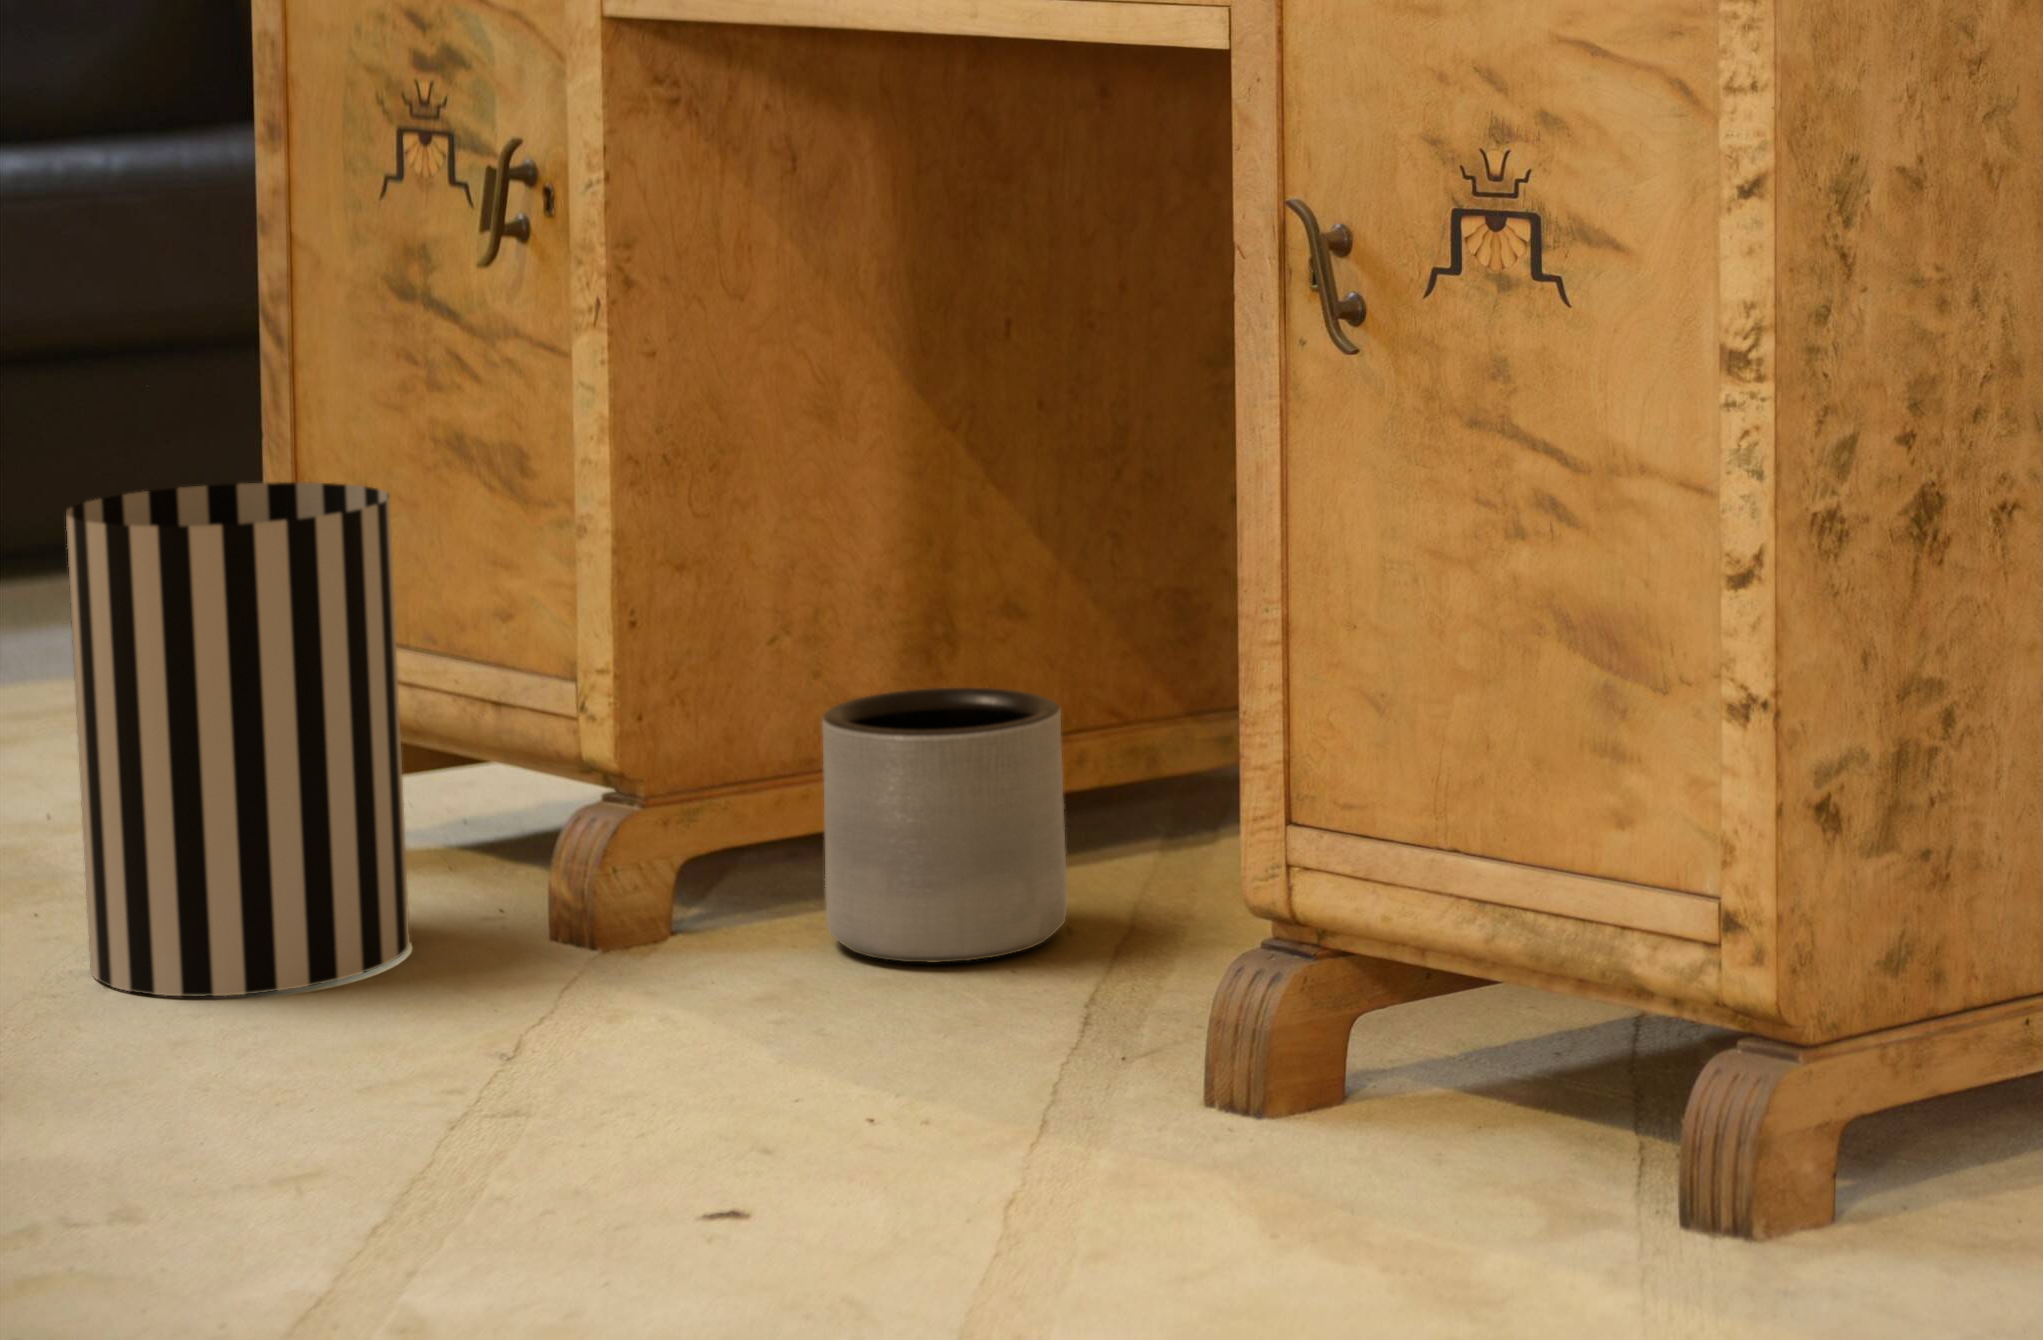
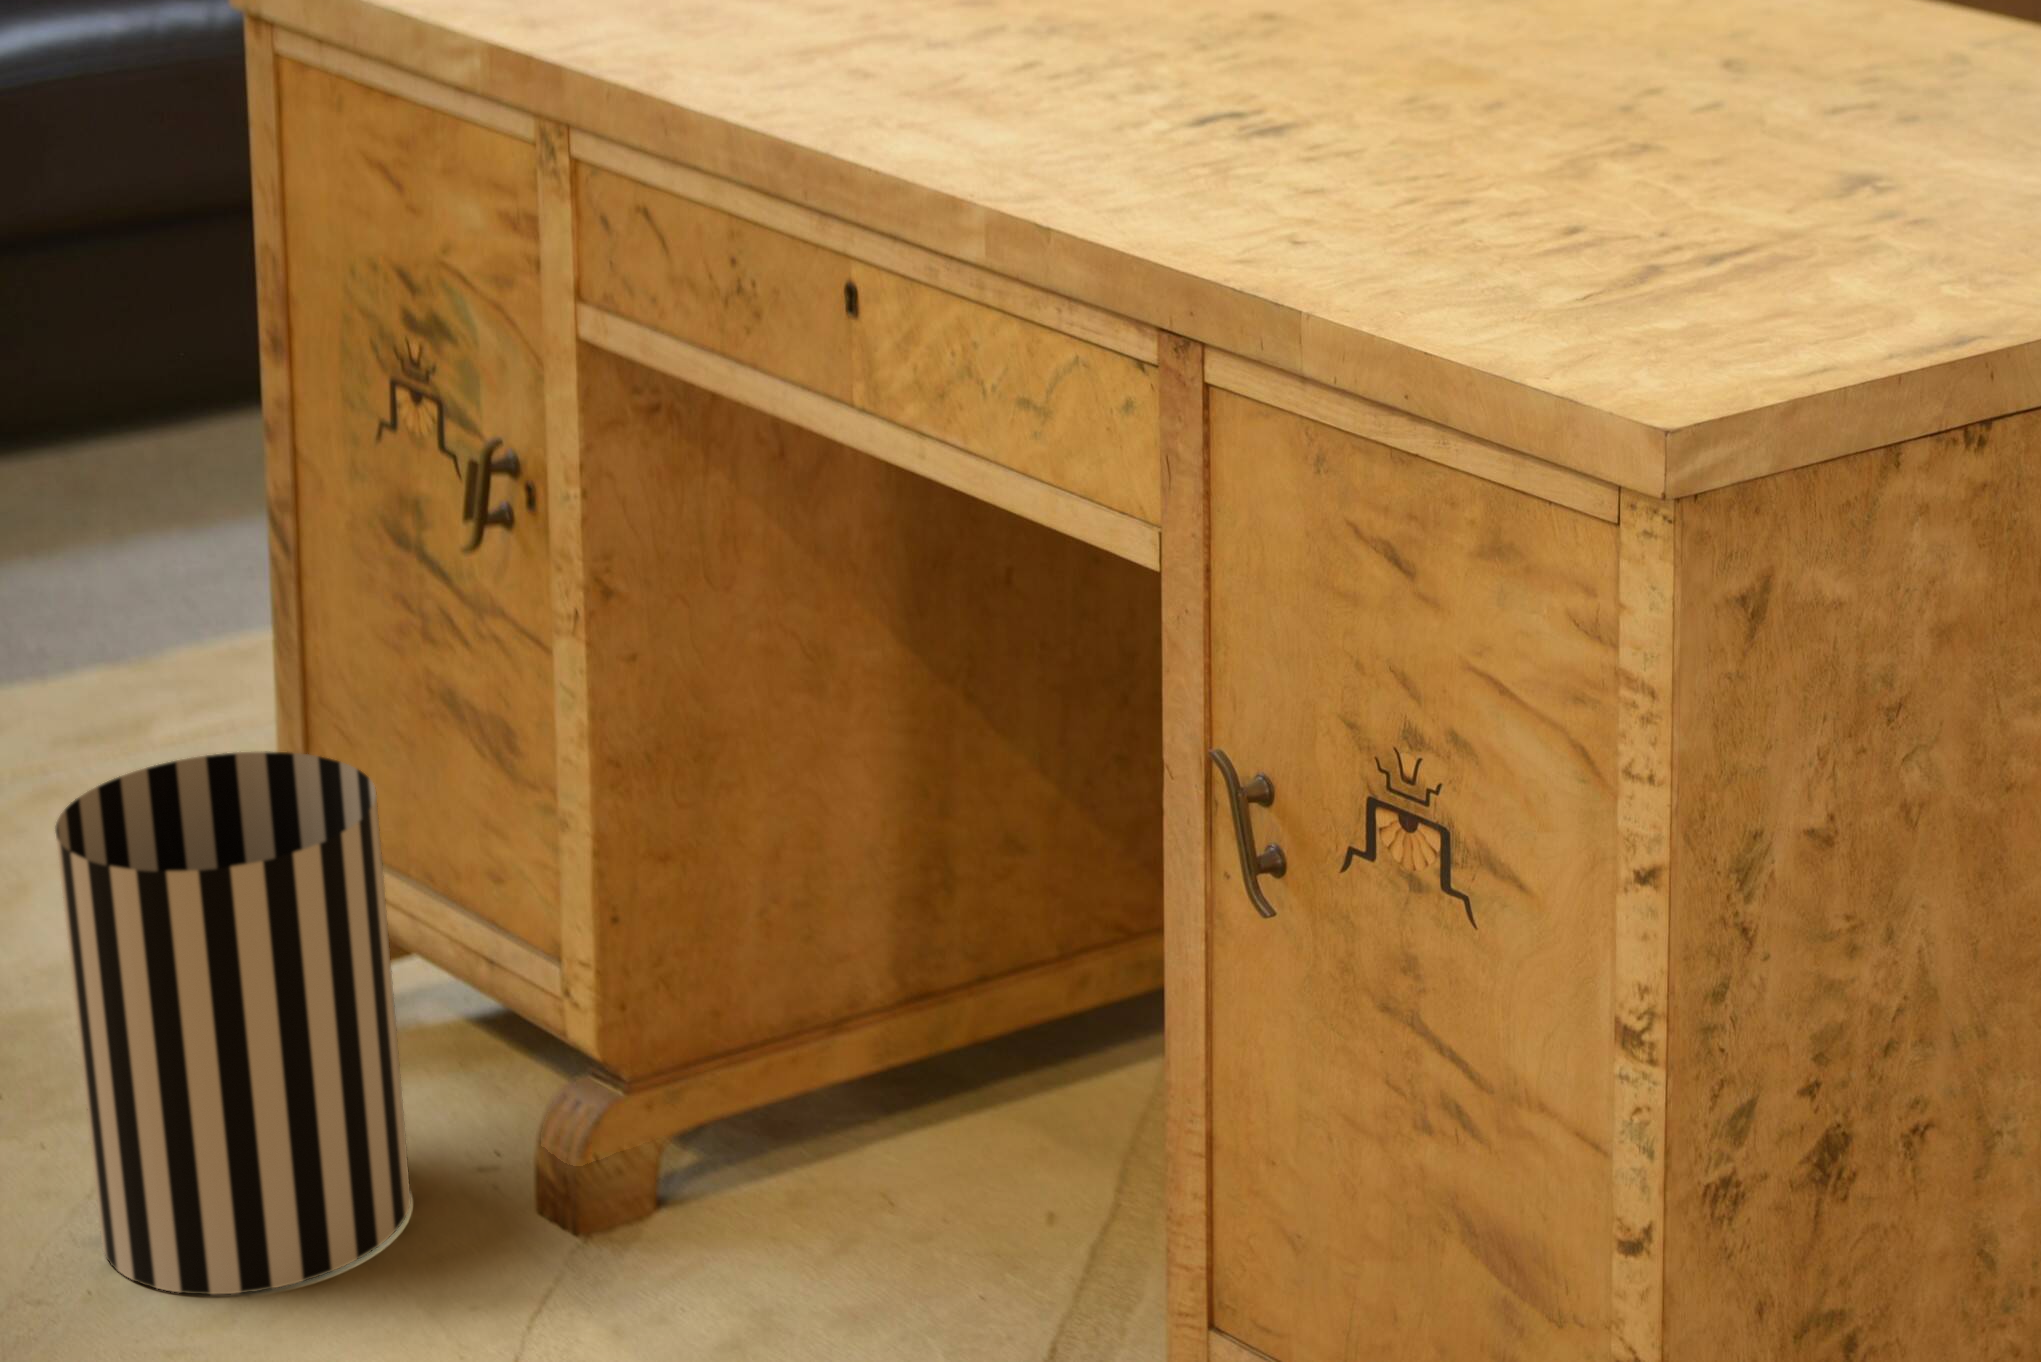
planter: present [822,688,1067,962] -> none [802,964,1045,1269]

